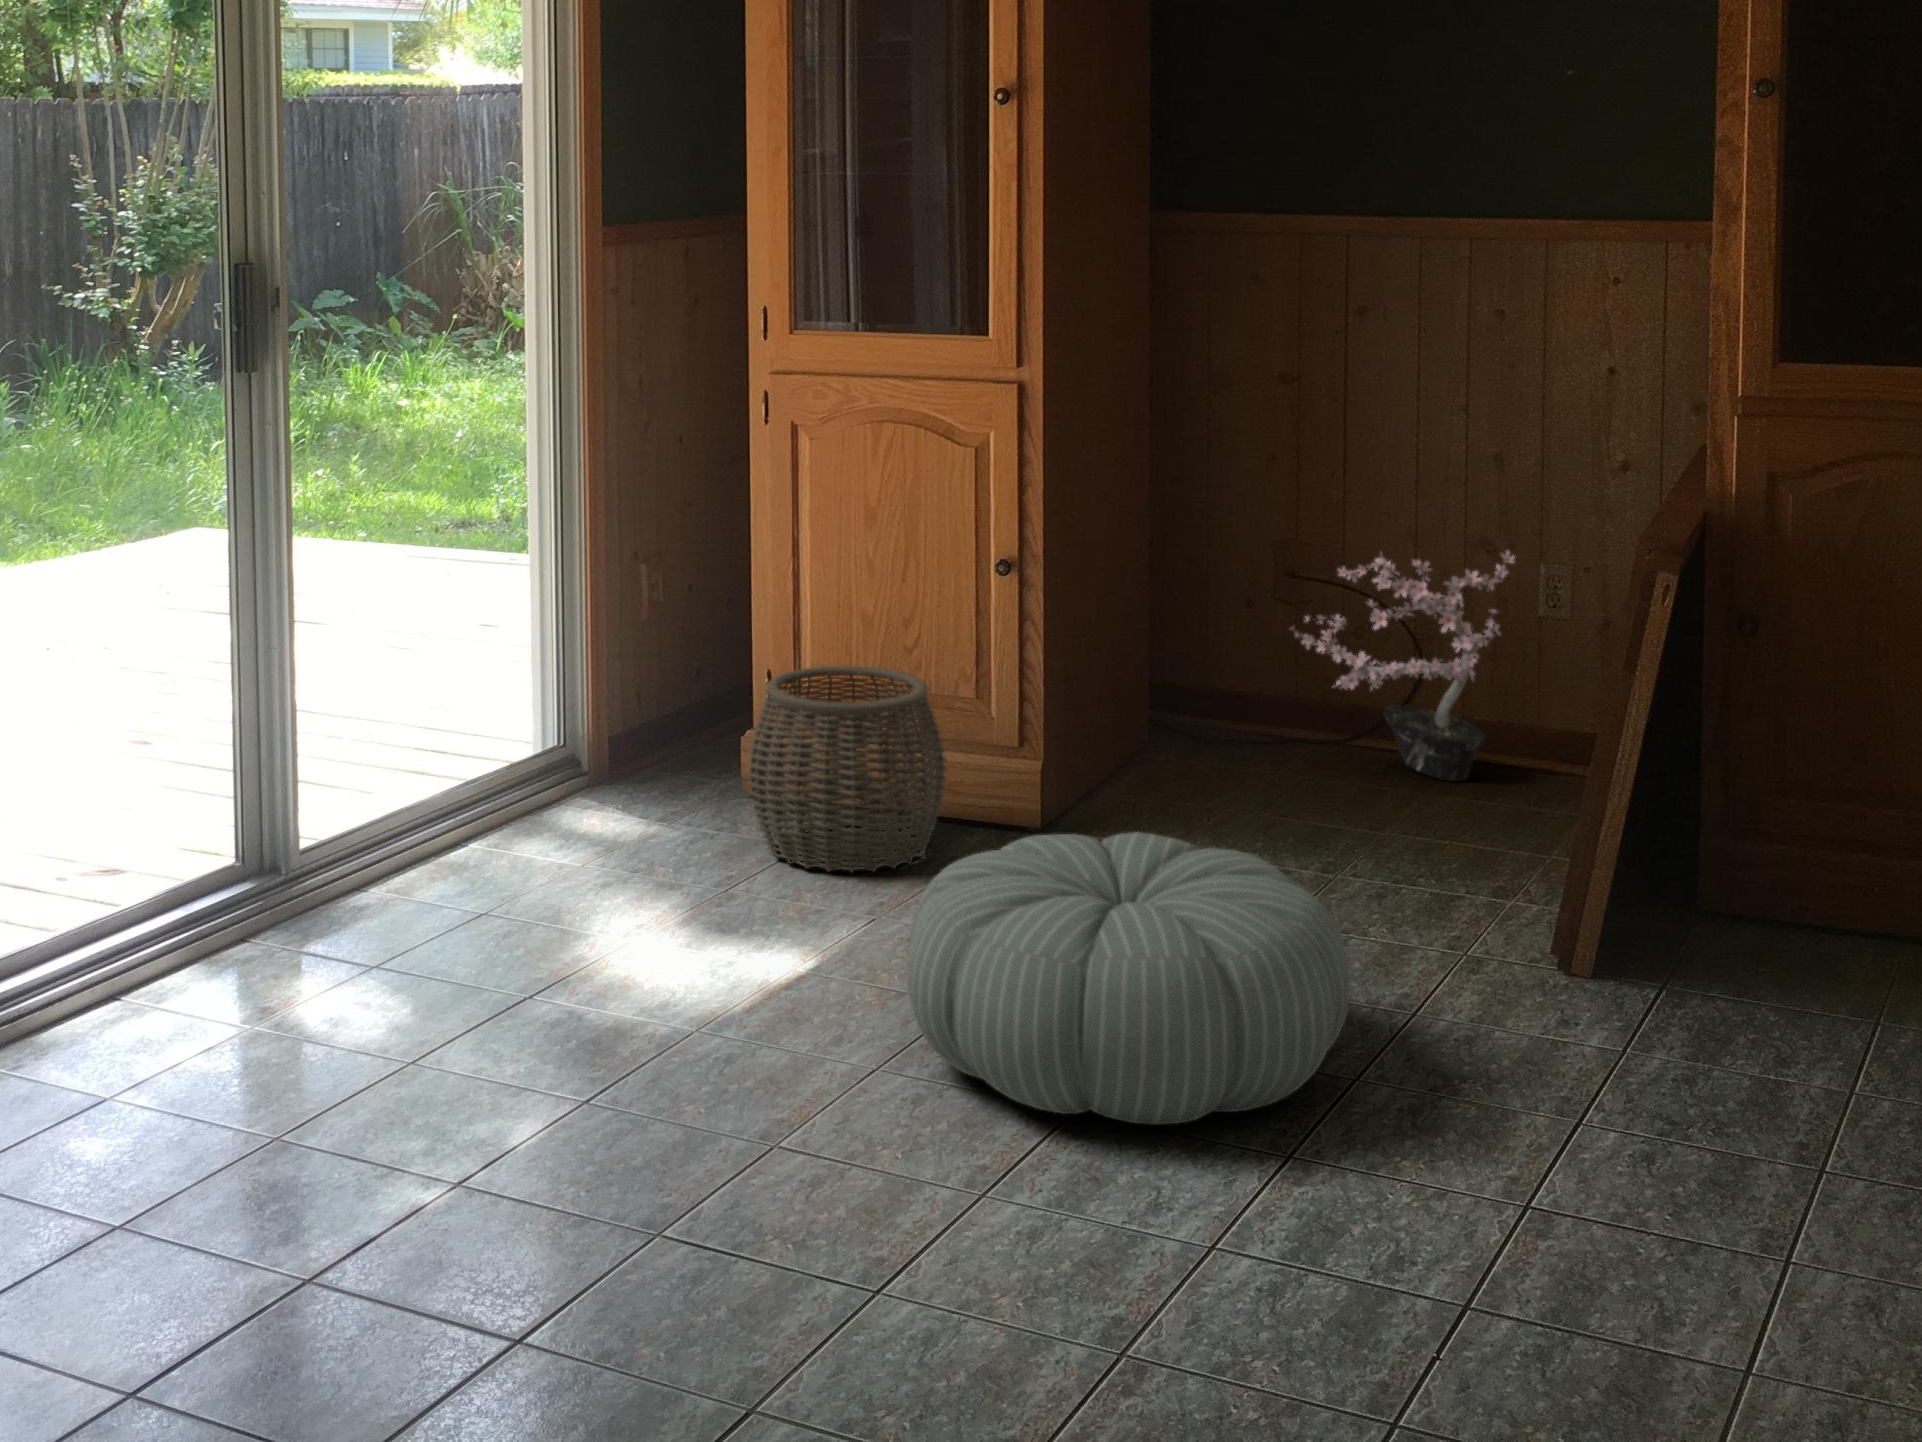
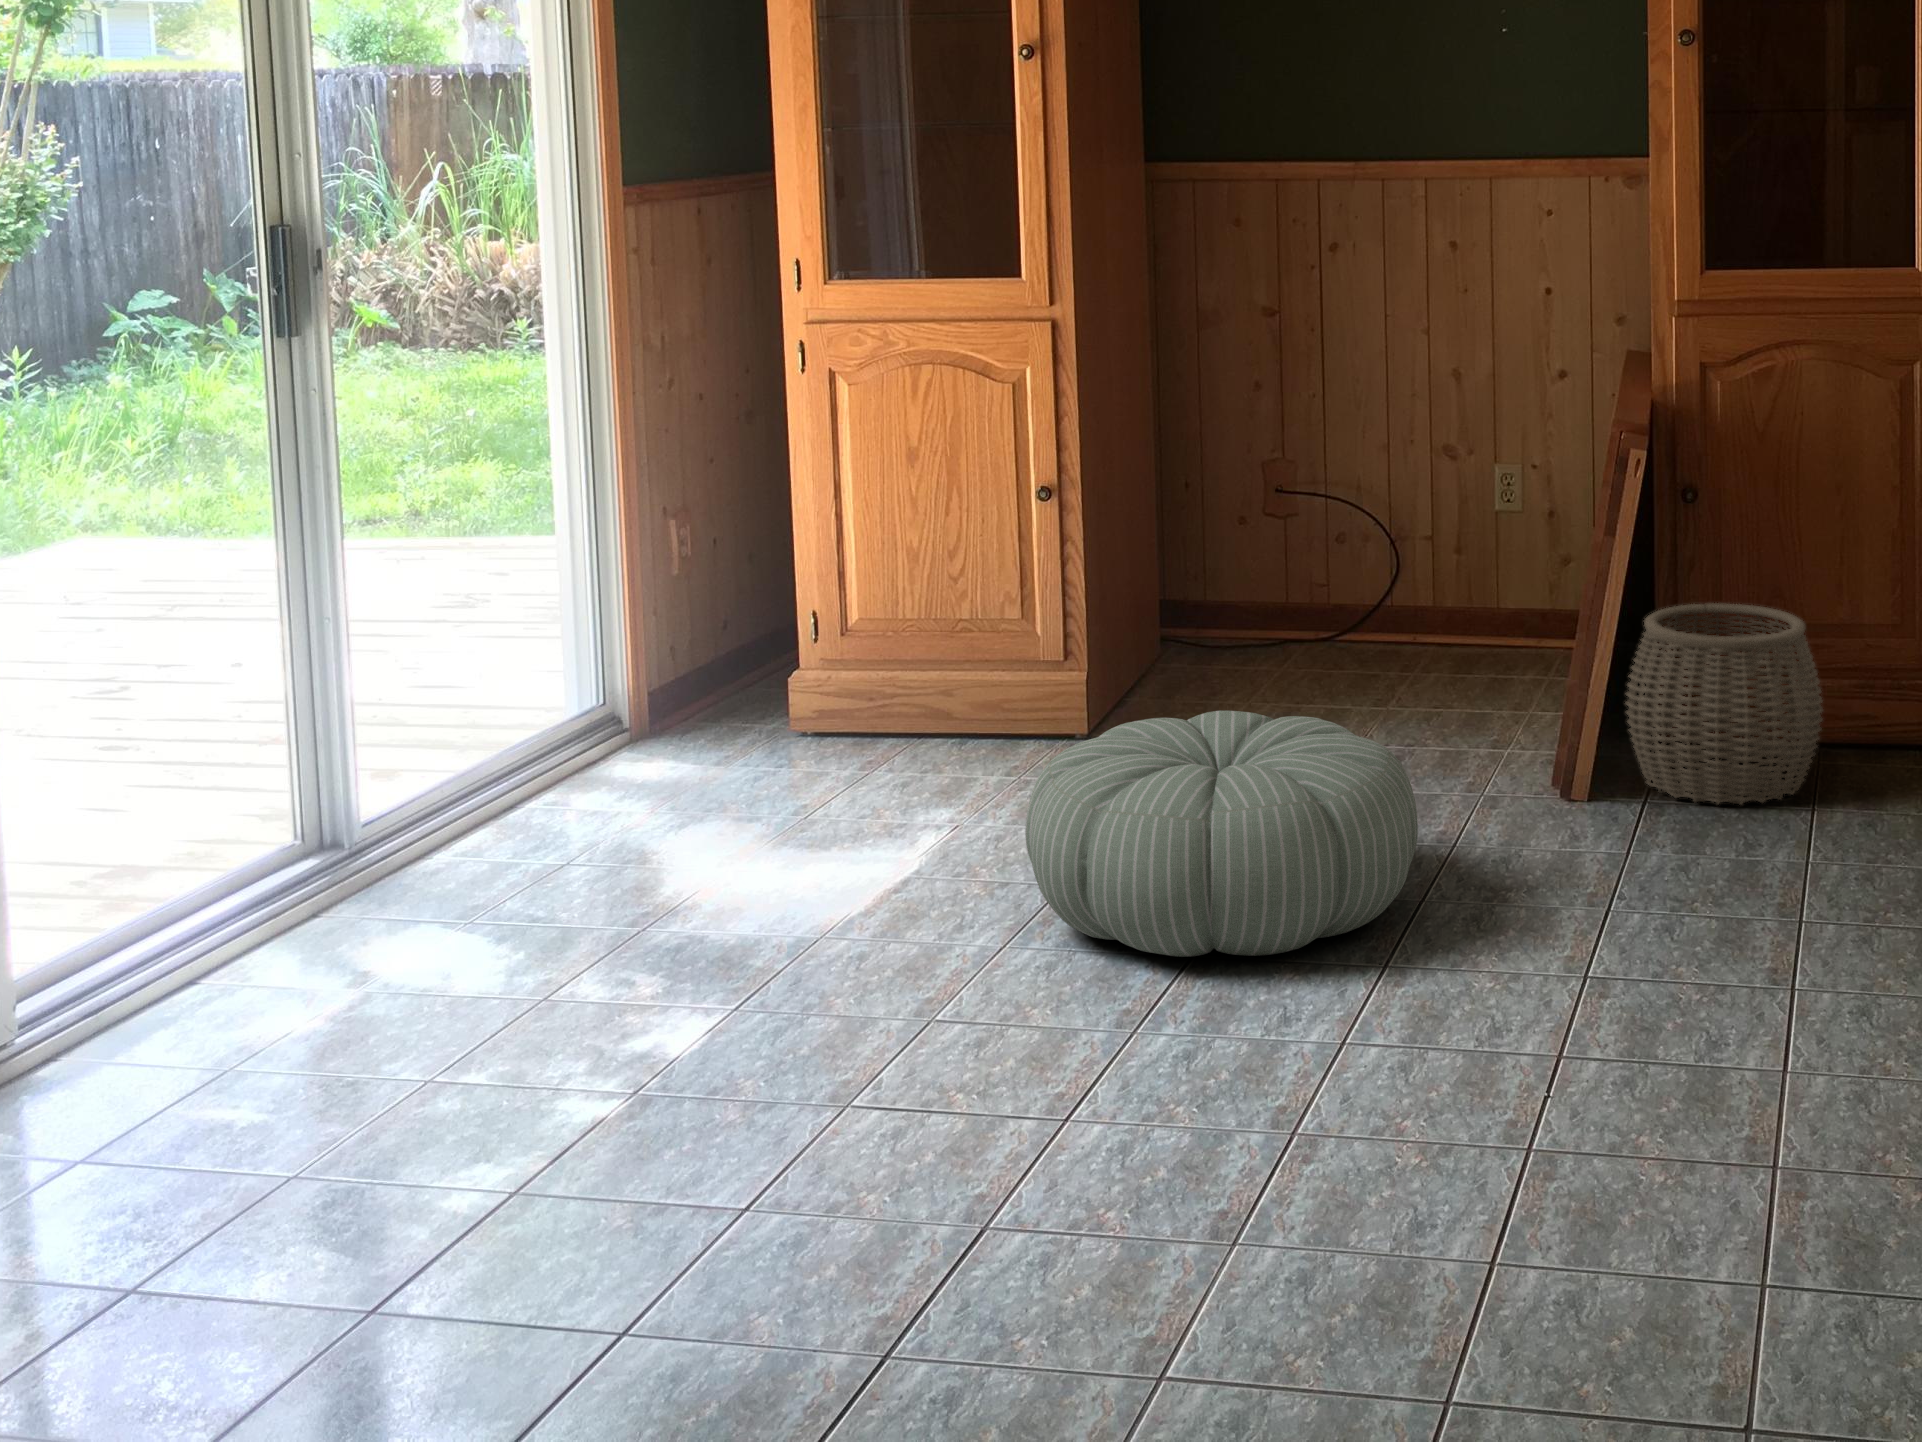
potted plant: present [1293,551,1515,781] -> none [1280,450,1482,662]
woven basket: present [747,666,947,872] -> present [1626,604,1823,805]

